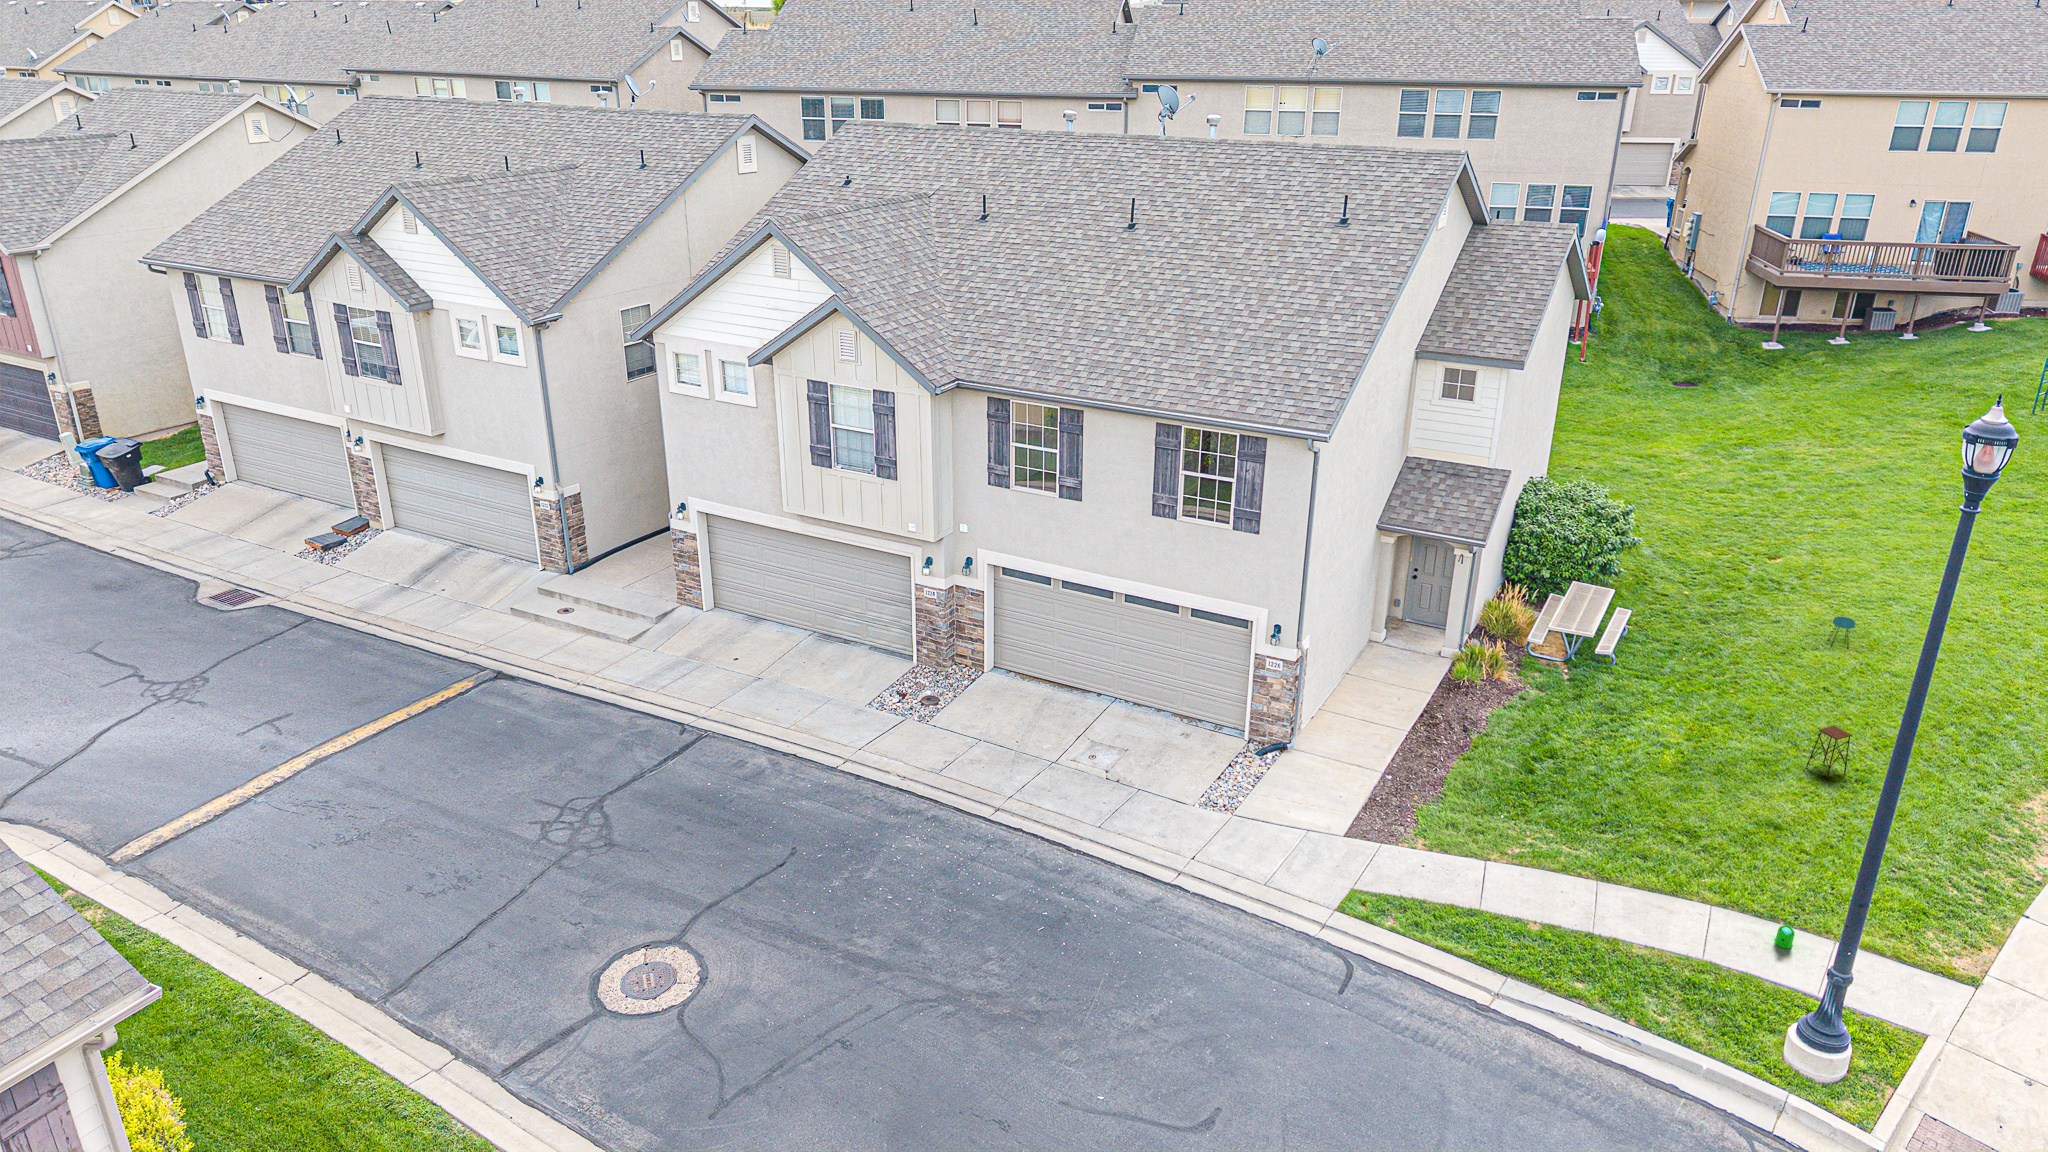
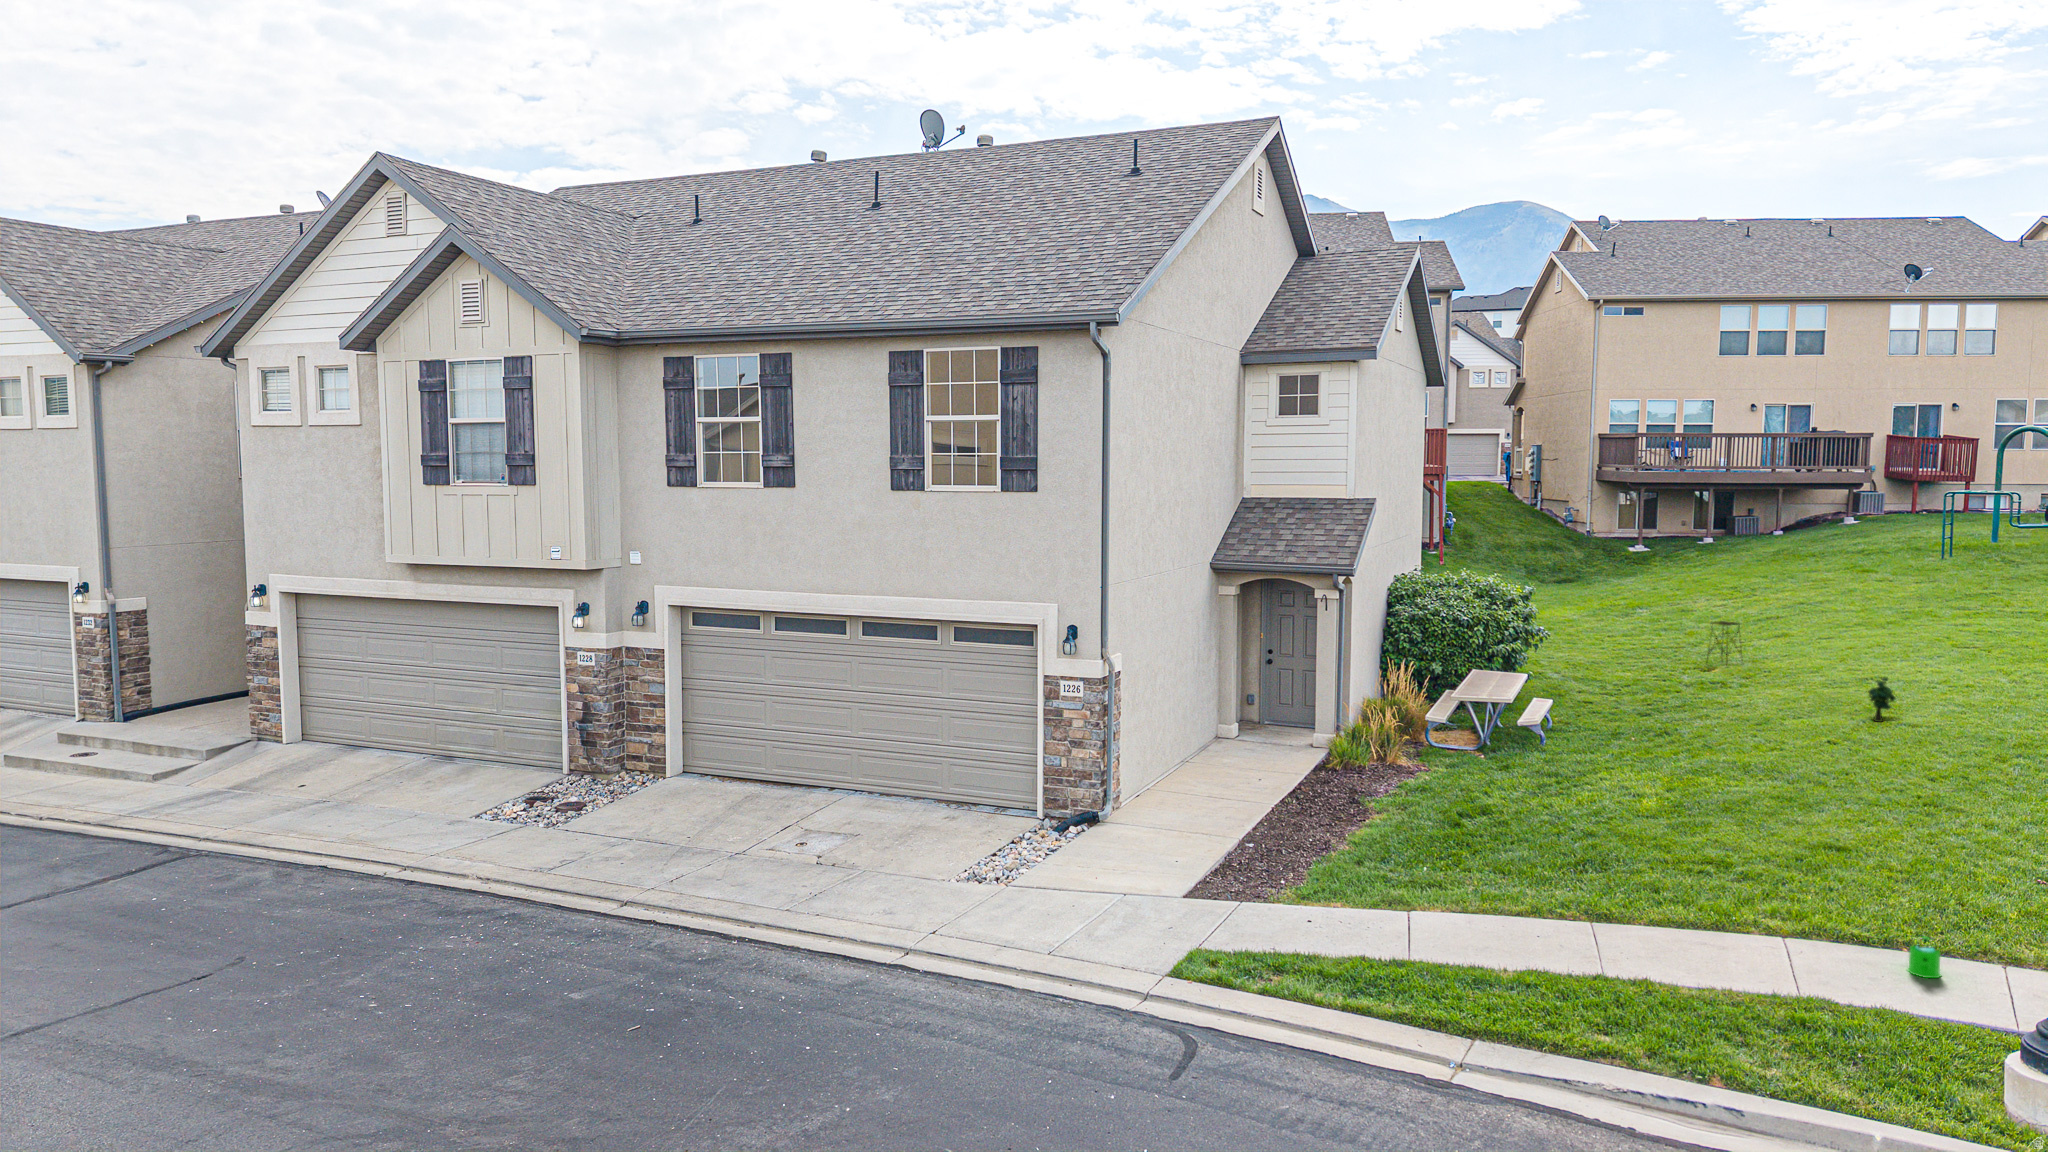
stool: present [1828,617,1855,649] -> none [1814,665,1845,705]
decorative plant: none [1859,648,1881,678] -> present [1869,678,1896,722]
side table: present [1806,726,1852,779] -> present [1708,621,1742,657]

